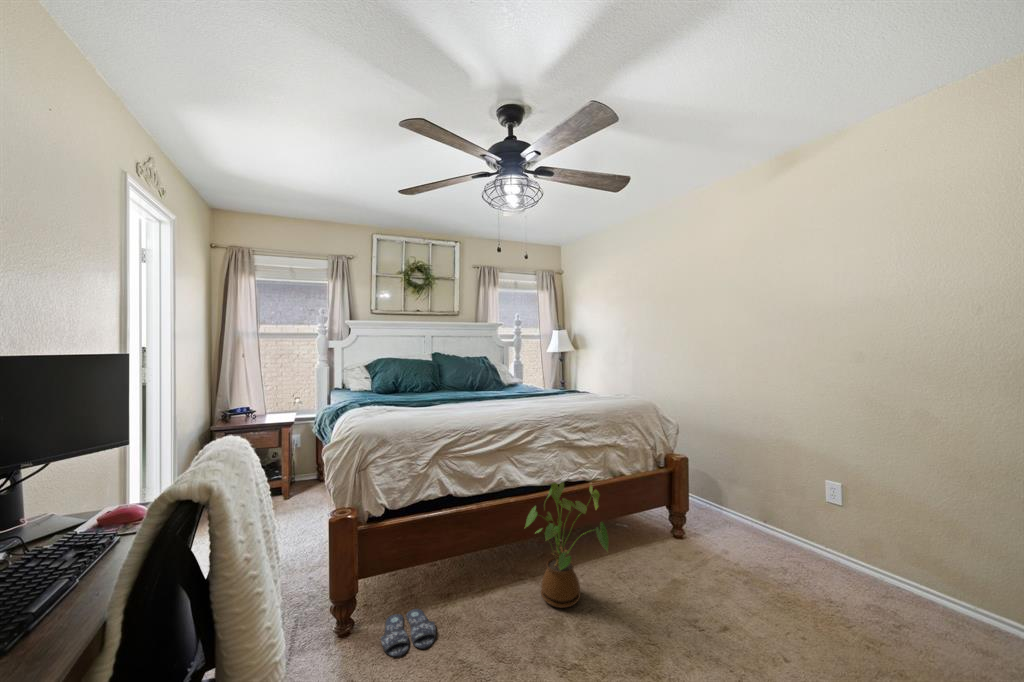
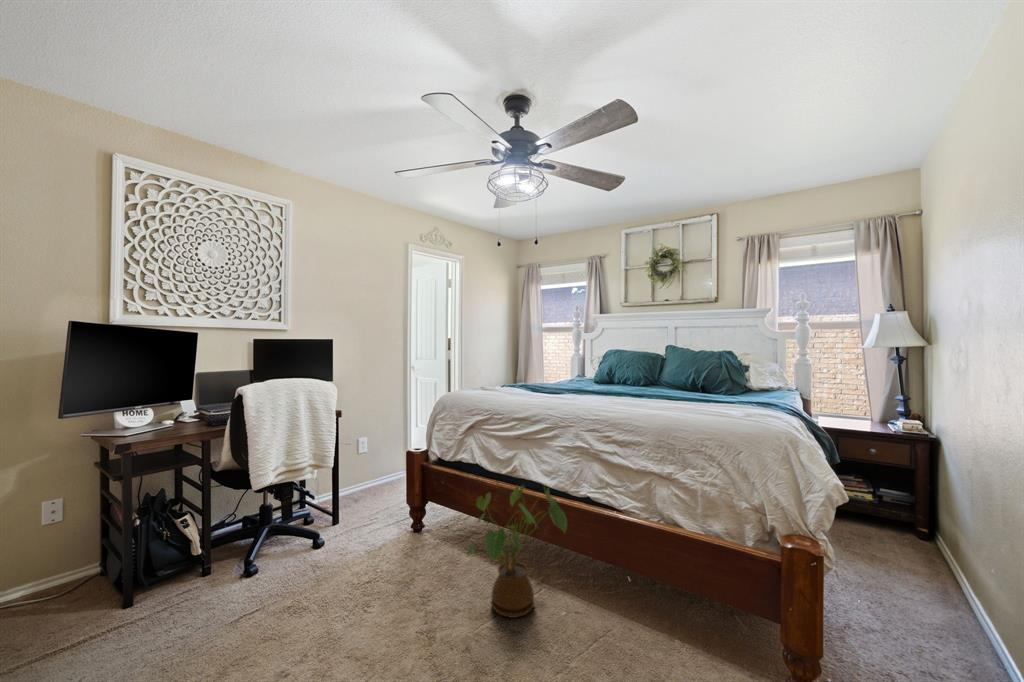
slippers: present [381,609,436,657] -> none [393,540,445,564]

